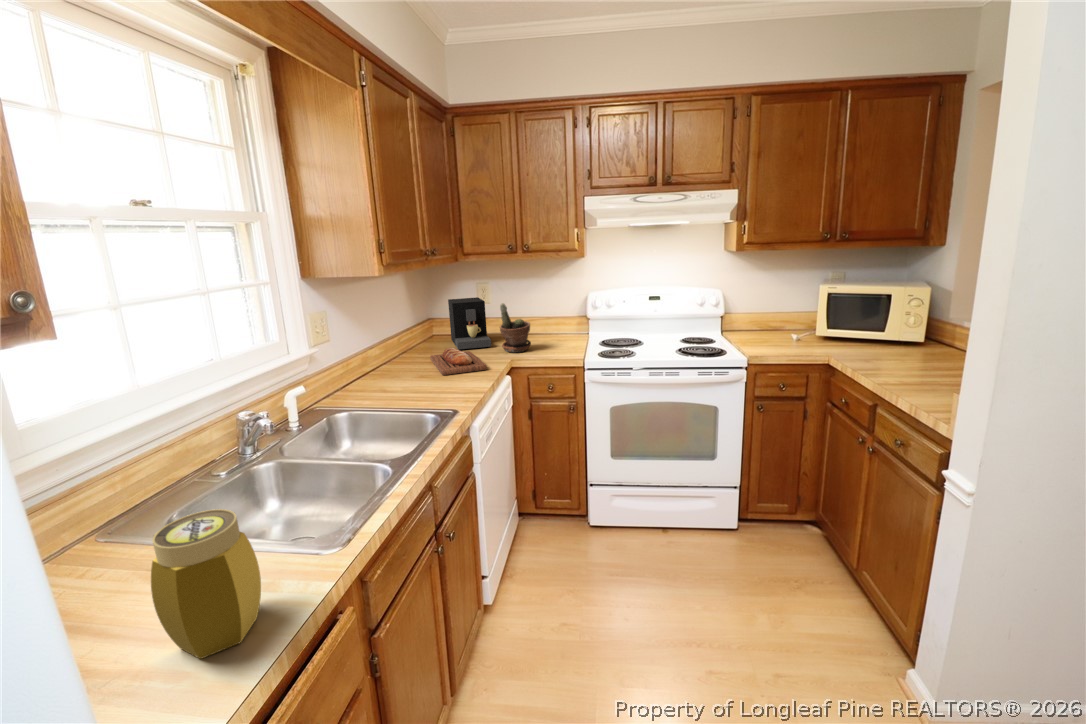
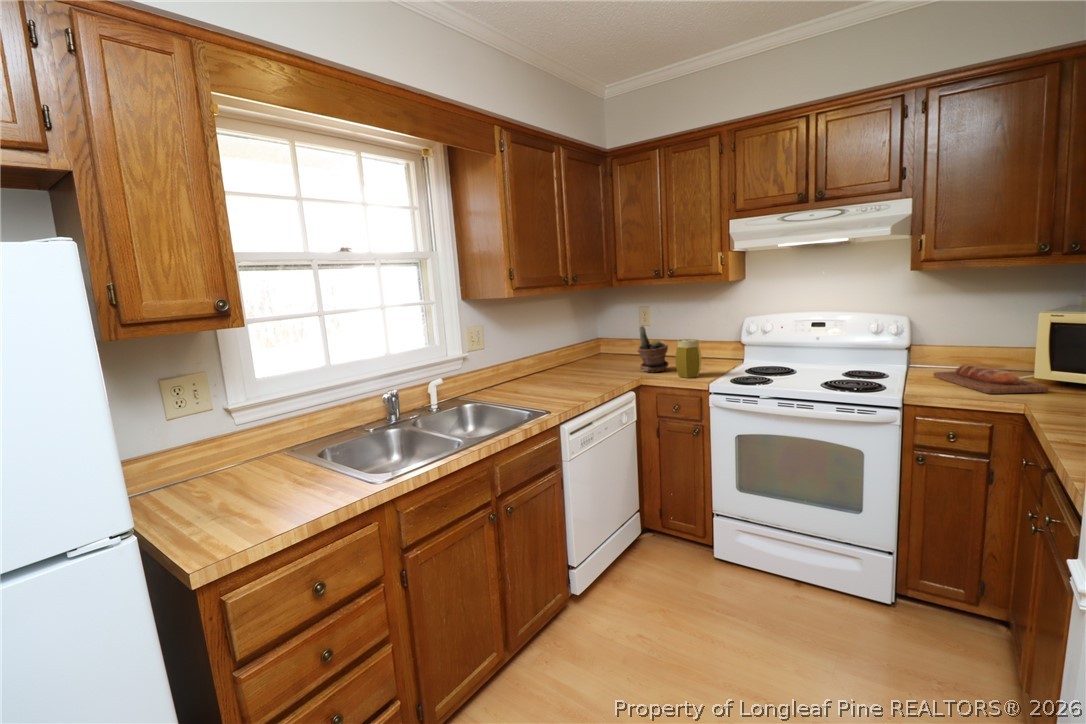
coffee maker: present [448,297,491,349] -> none [603,320,637,367]
bread loaf: present [430,348,487,375] -> present [934,365,1049,394]
jar: present [151,509,261,659] -> present [676,339,701,378]

